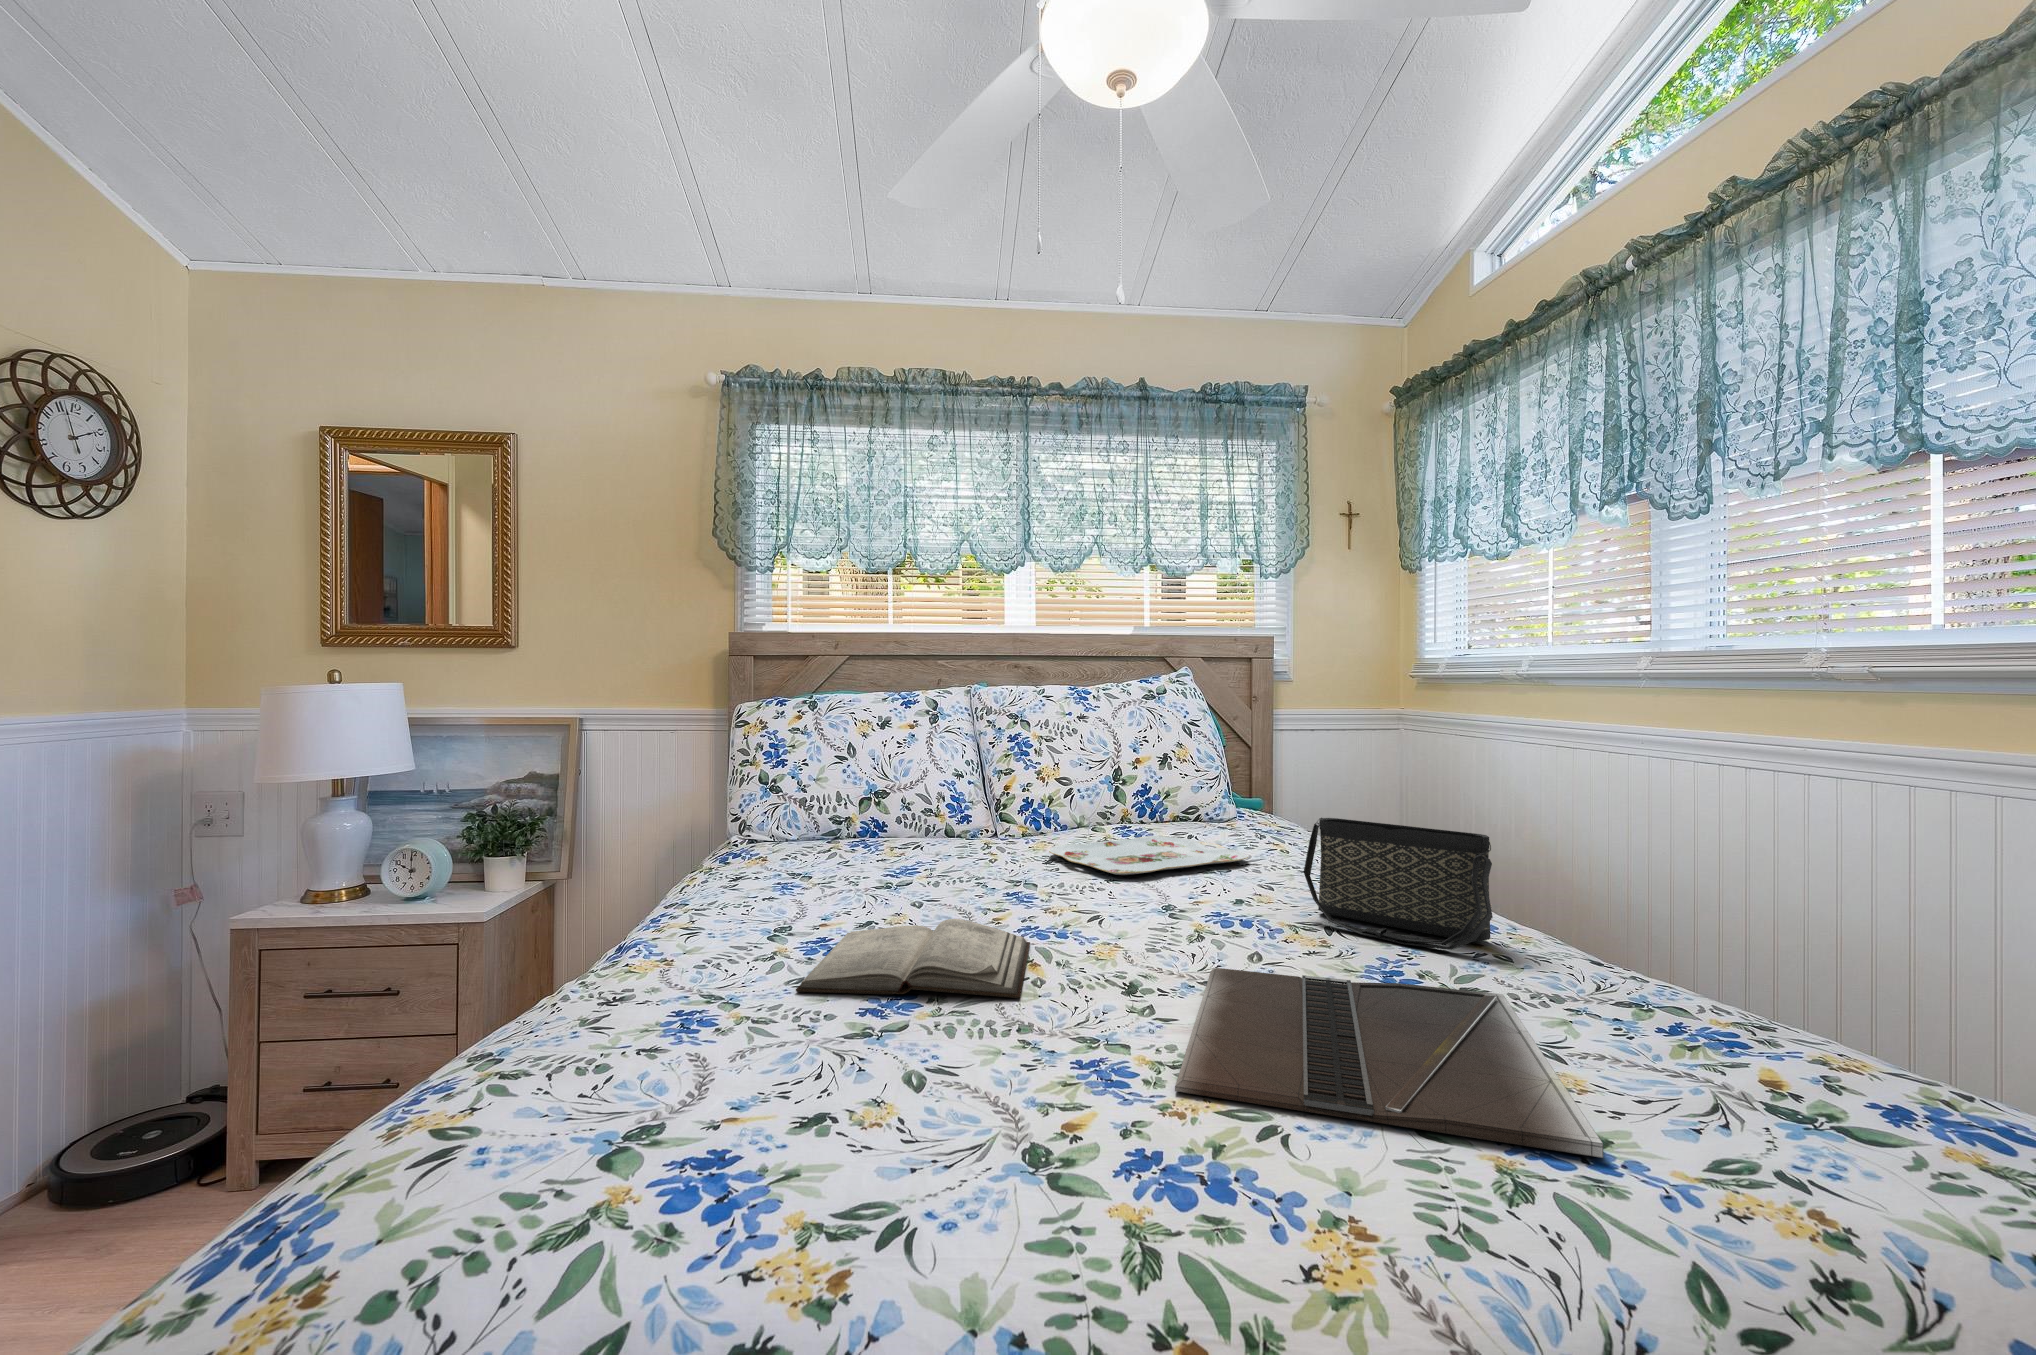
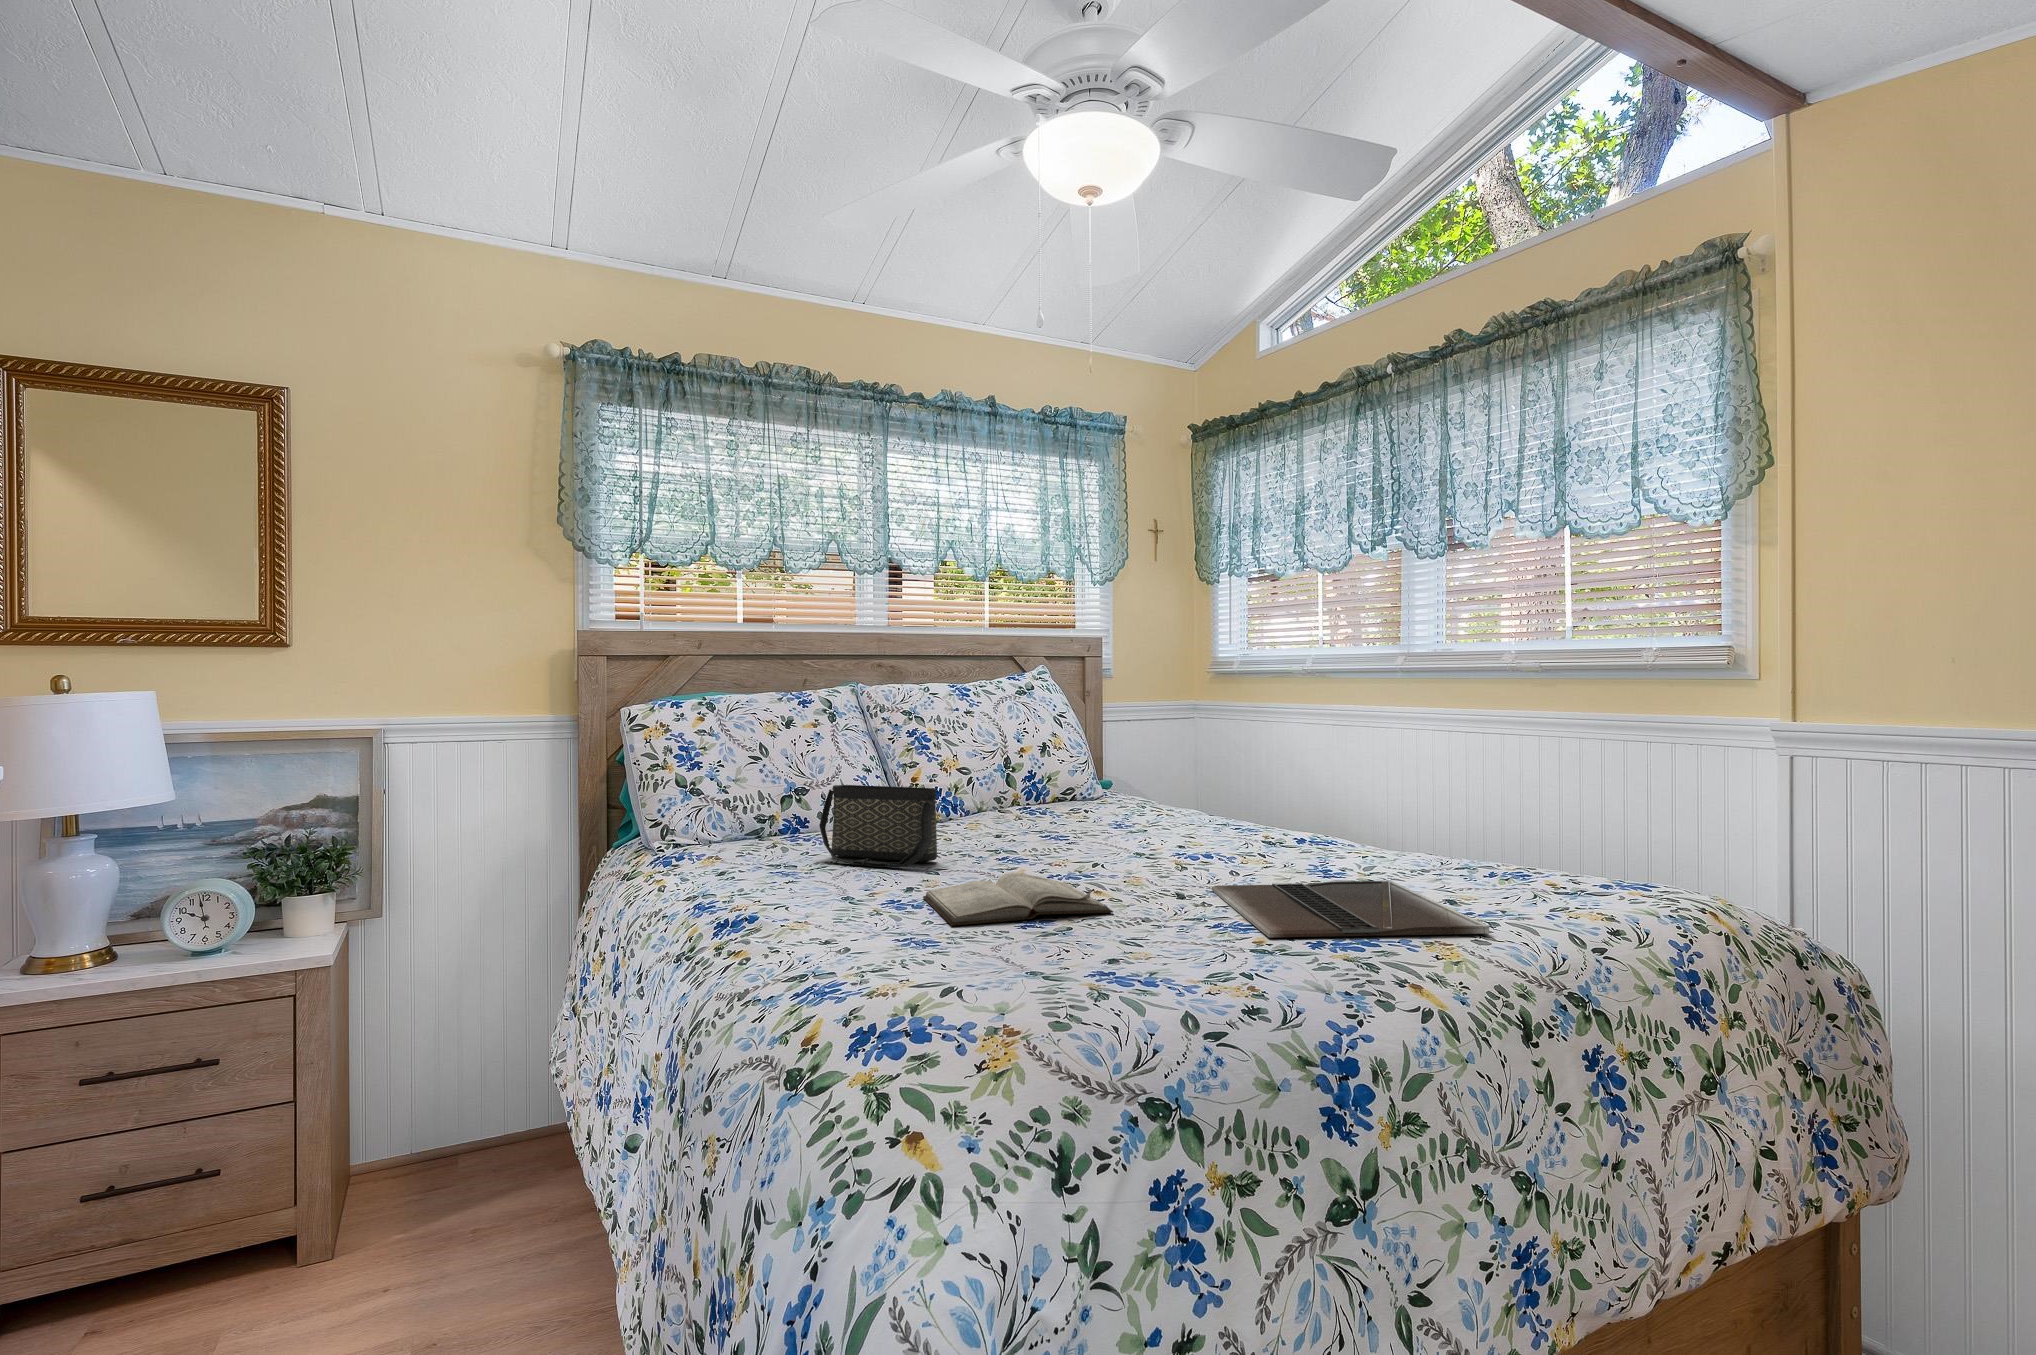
handbag: present [1304,818,1493,950] -> present [819,785,937,867]
serving tray: present [1049,836,1248,875] -> none [982,816,1146,844]

